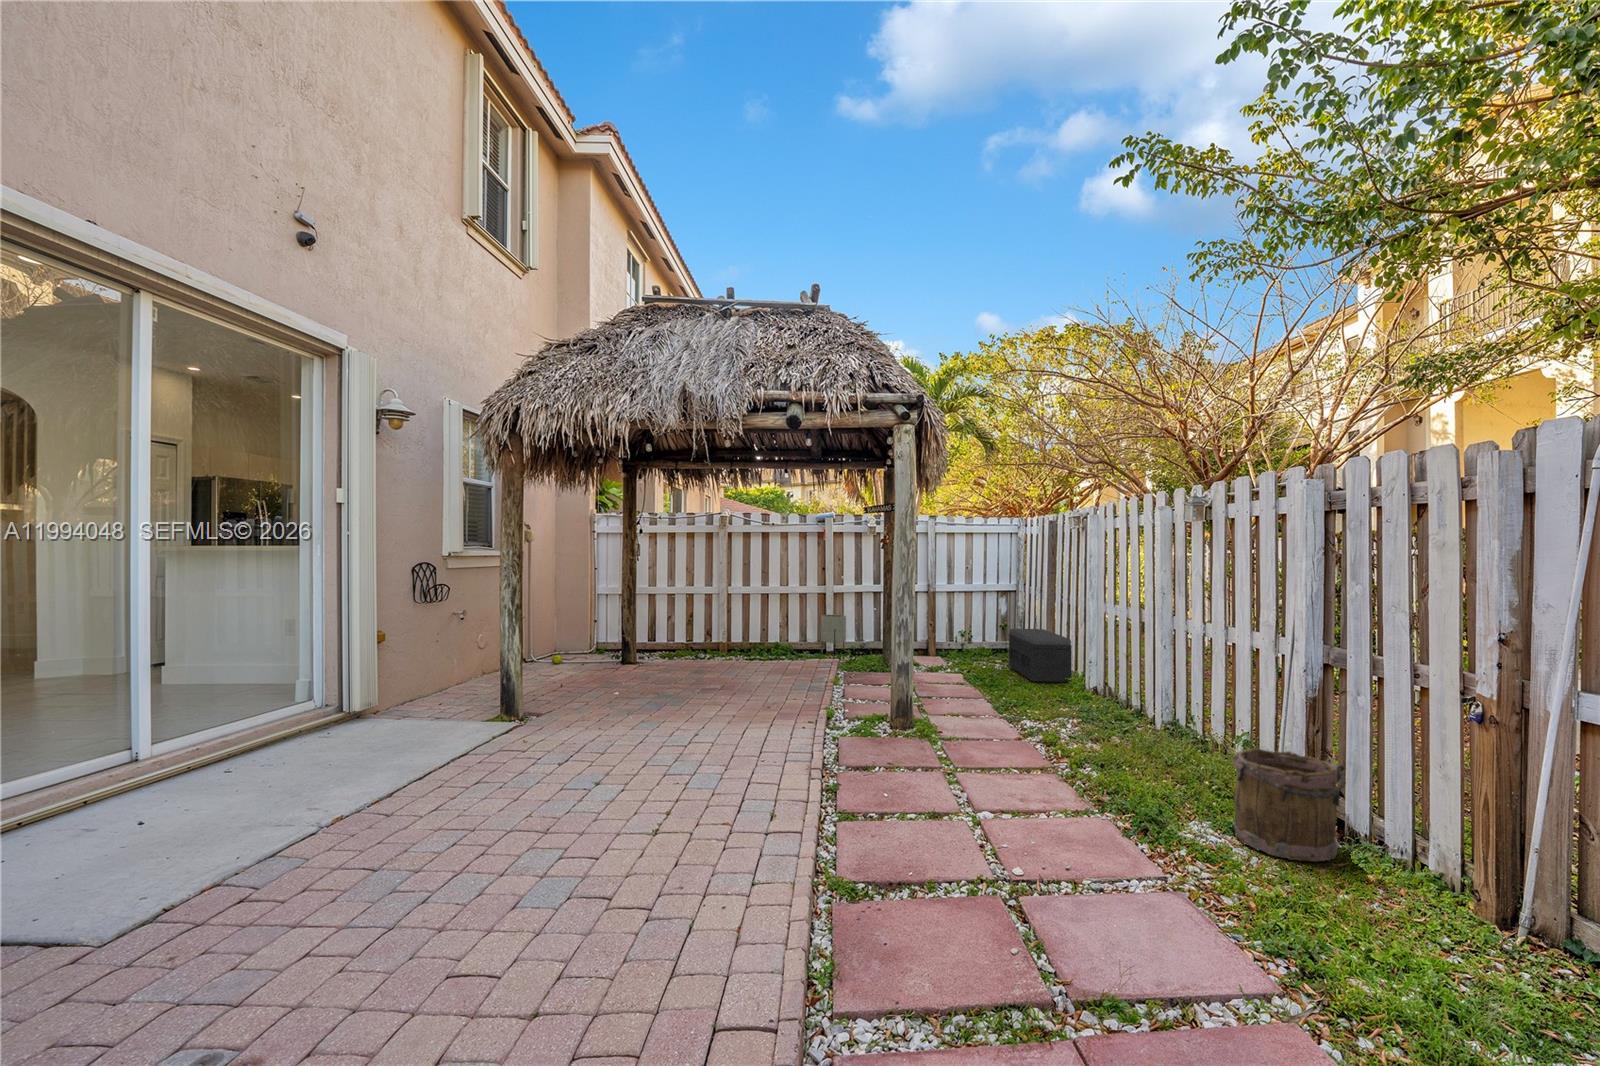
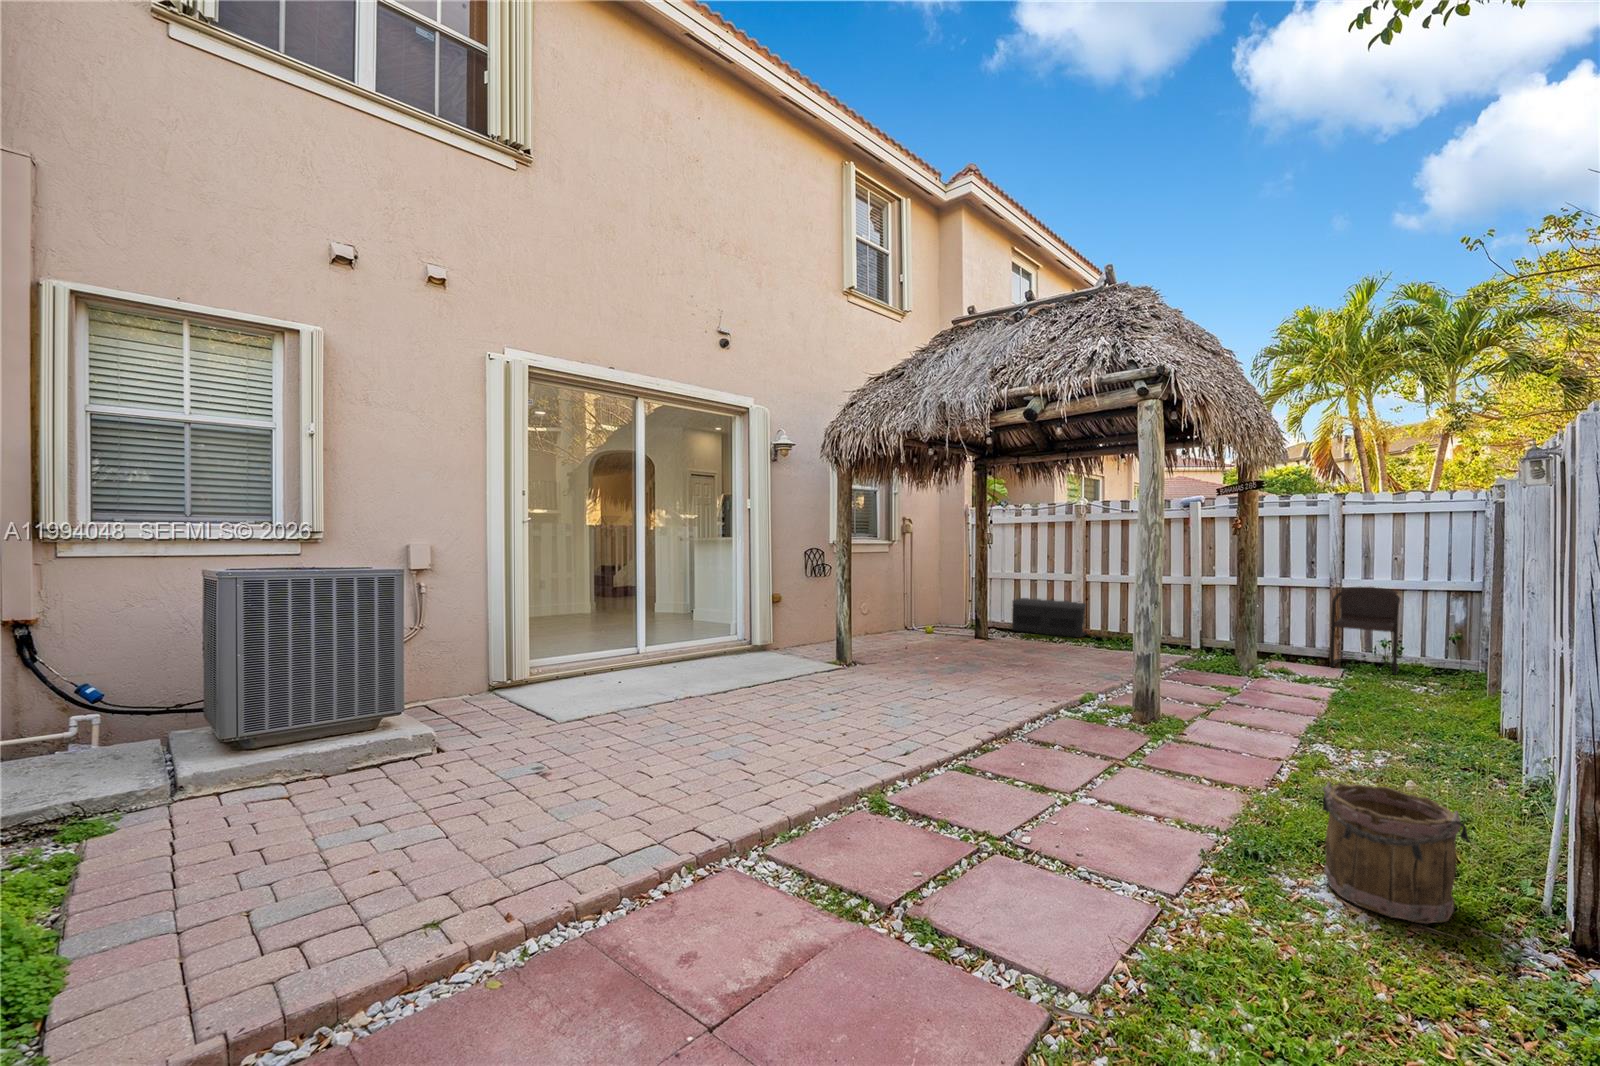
chair: none [935,588,982,658] -> present [1330,586,1400,675]
planter: present [821,615,846,654] -> none [1183,608,1214,651]
storage bench: present [1009,629,1072,683] -> present [1012,598,1086,638]

